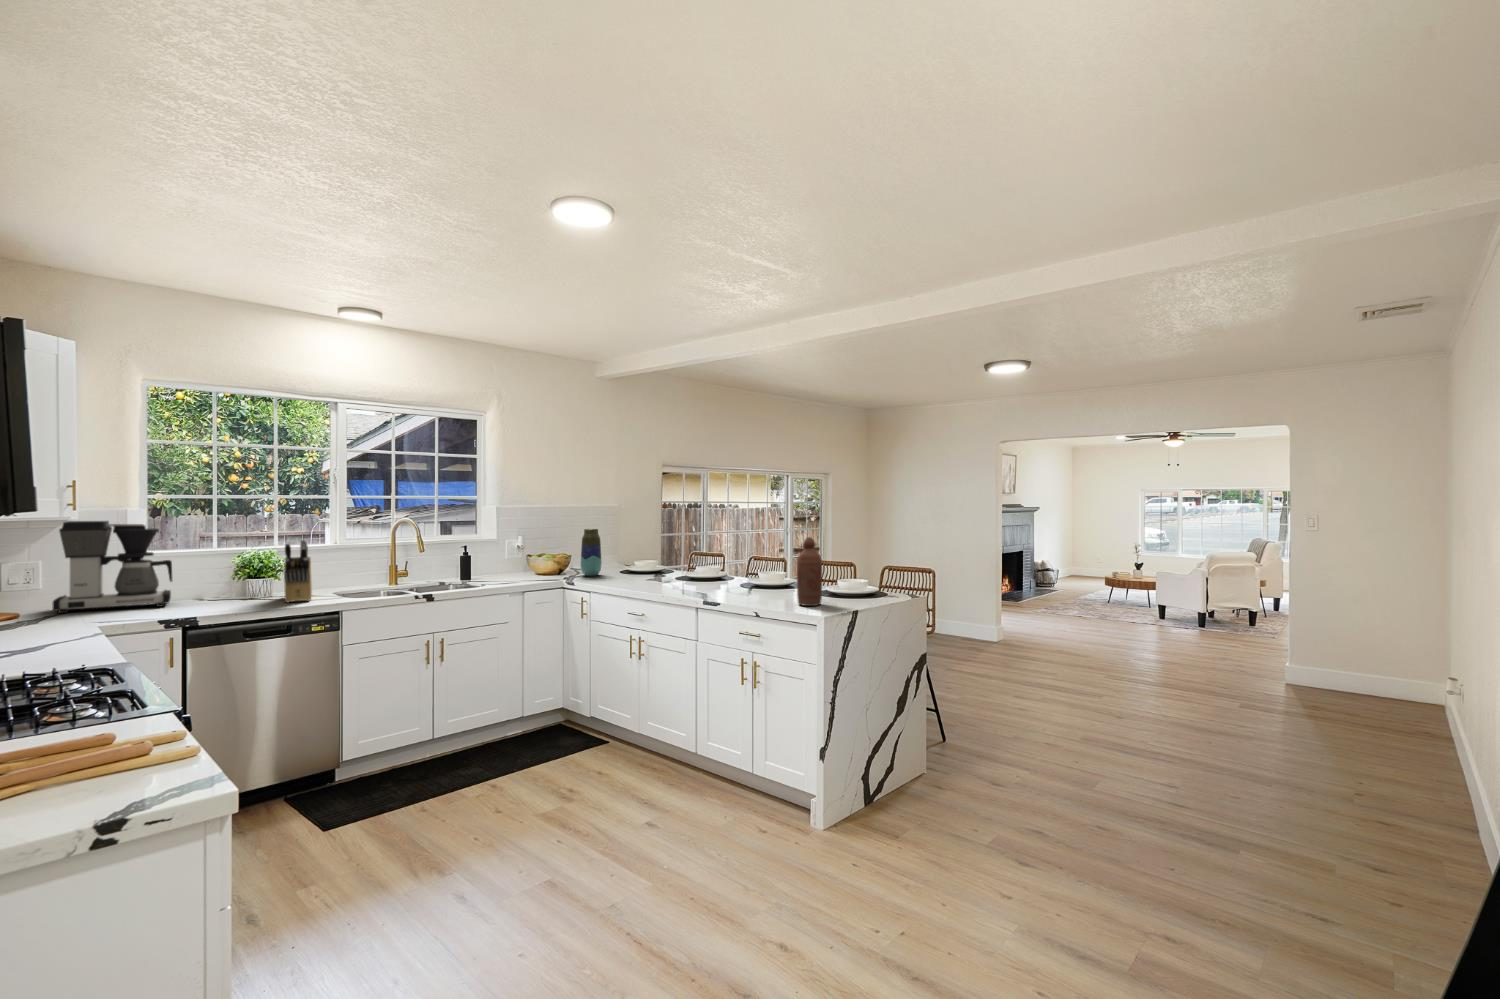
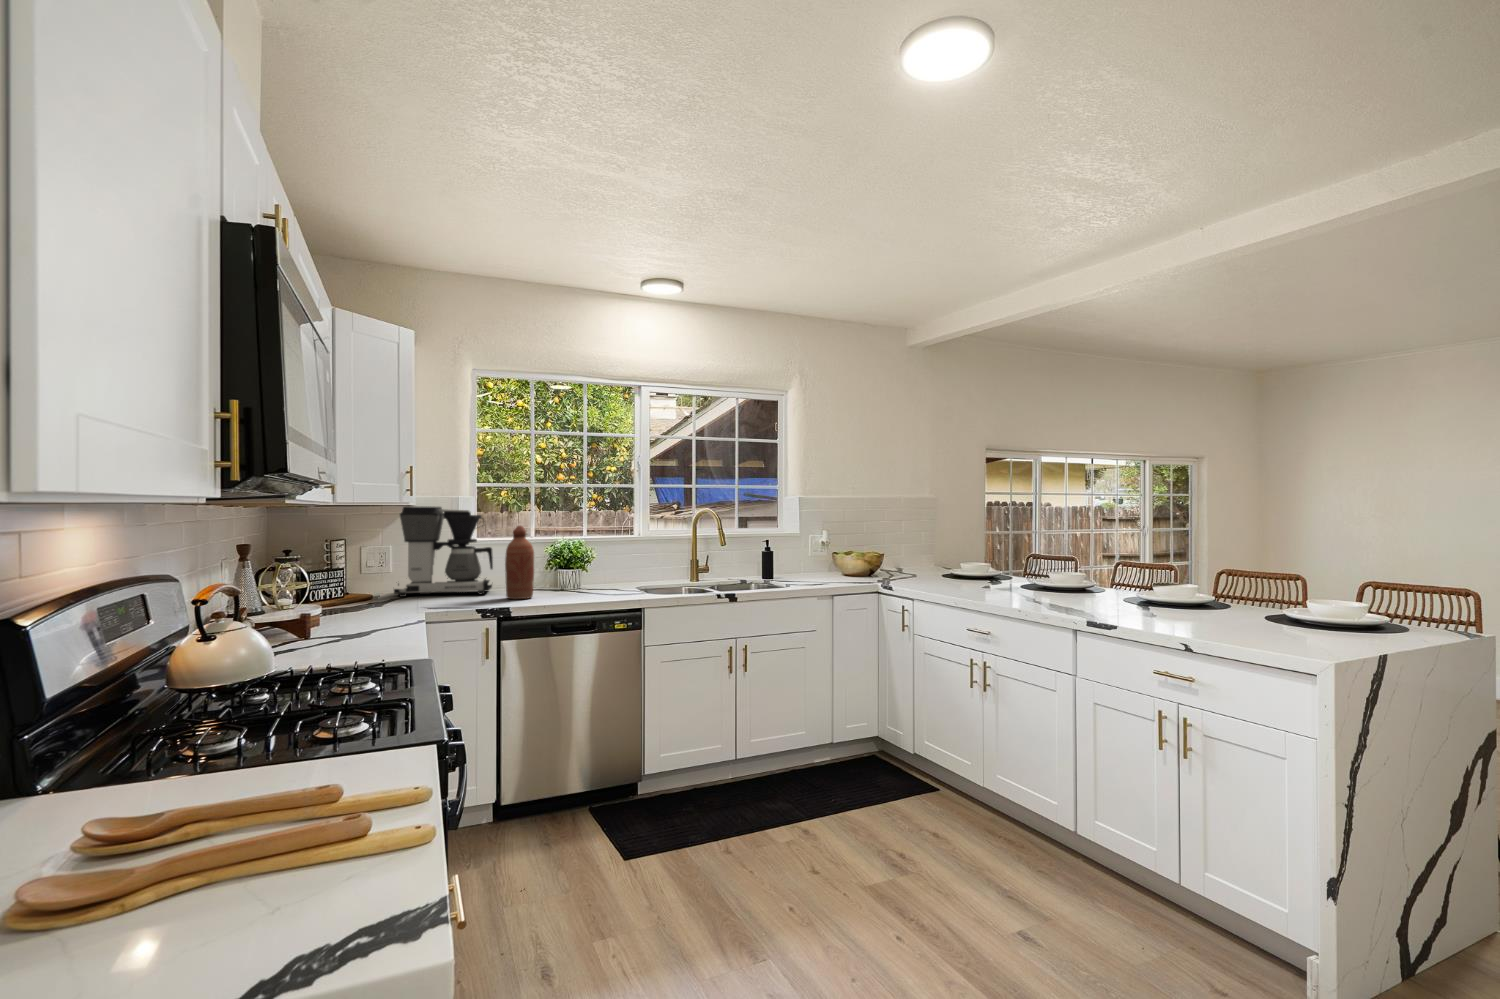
vase: present [581,529,602,576] -> none [896,524,921,580]
bottle: present [797,537,822,606] -> present [505,526,534,599]
knife block: present [284,540,312,603] -> none [589,528,617,596]

